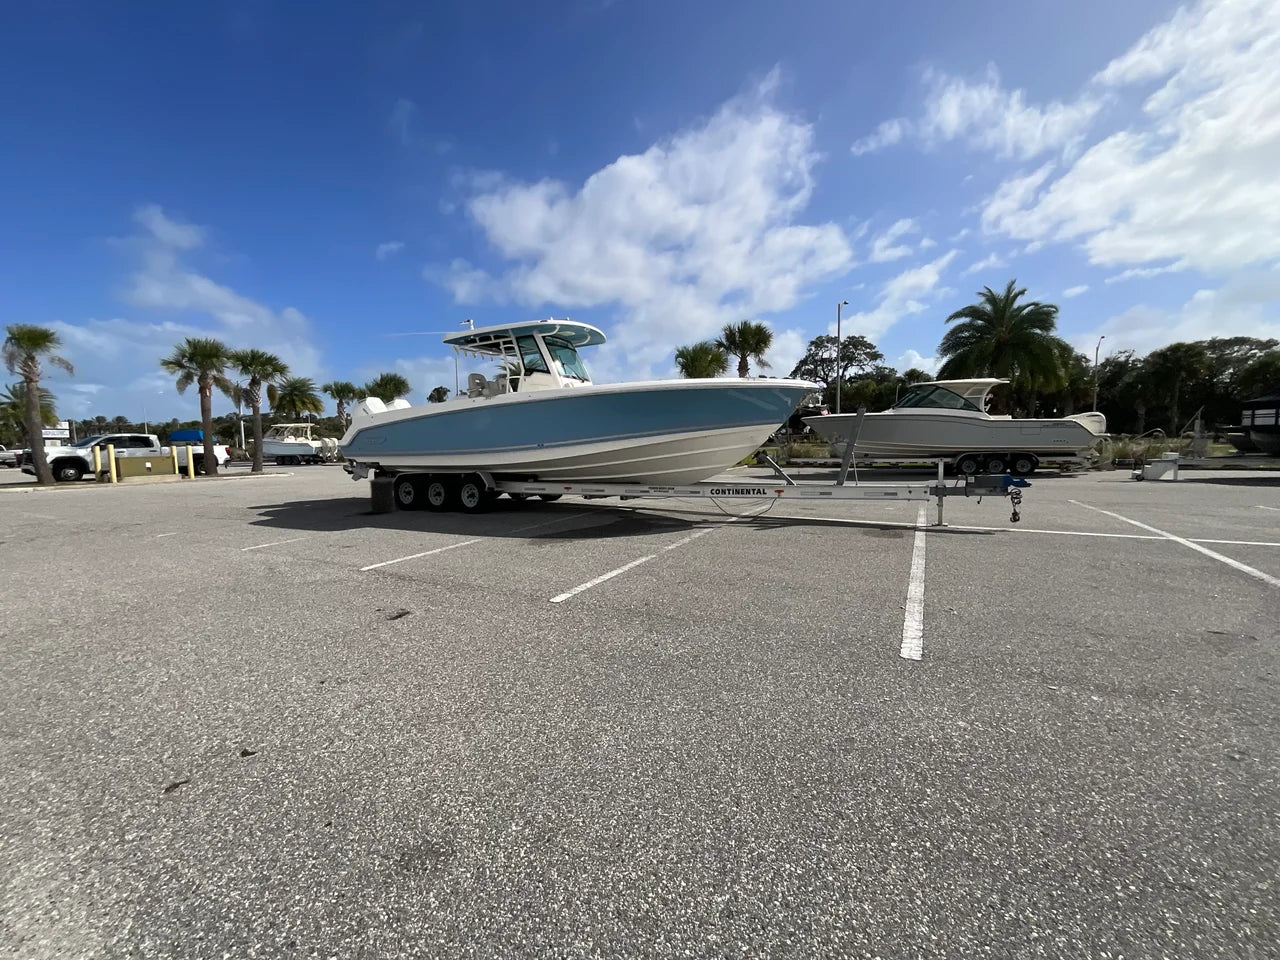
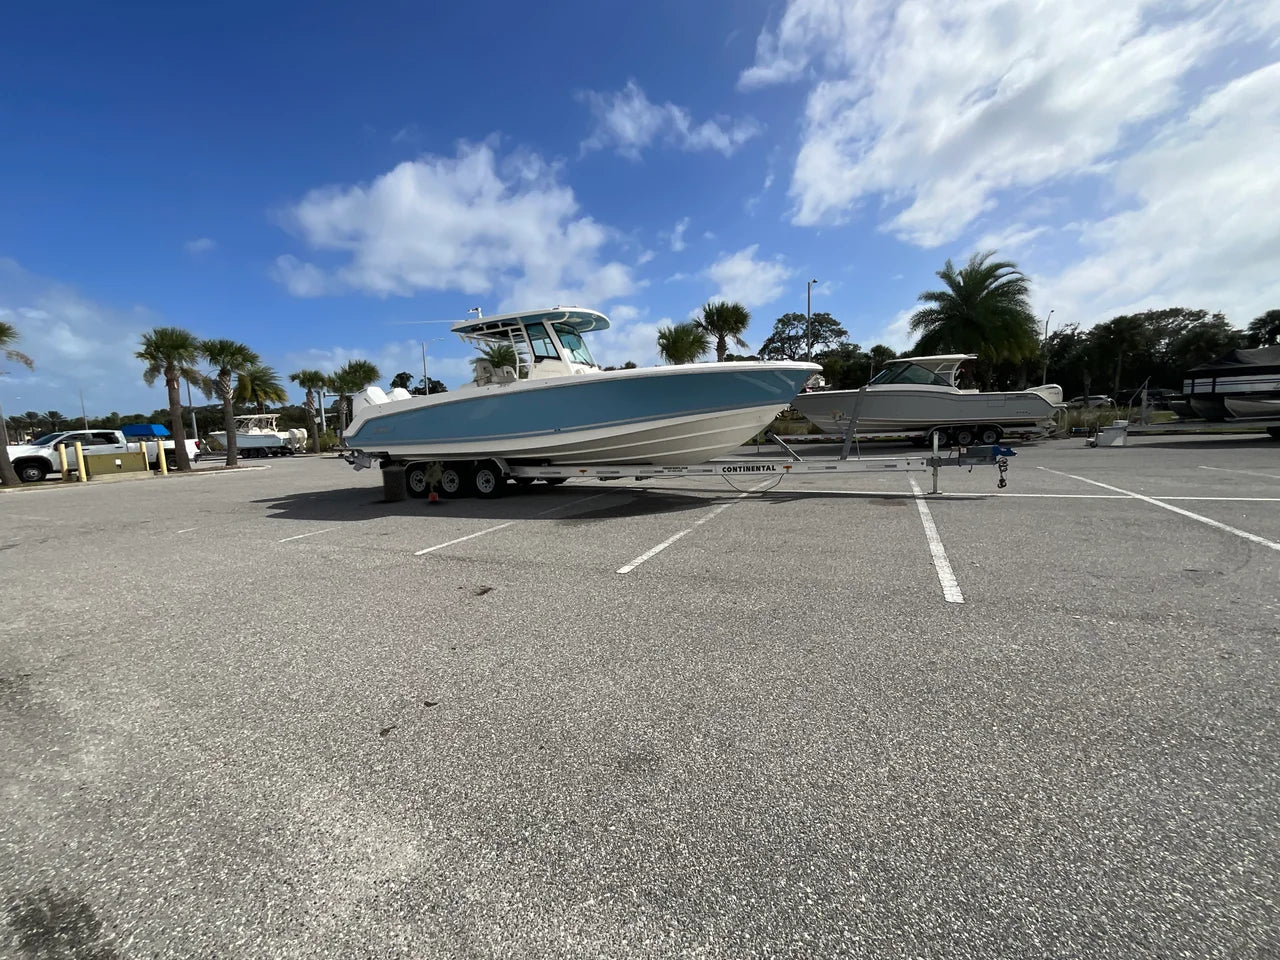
potted tree: none [409,473,434,515] -> present [424,461,446,501]

